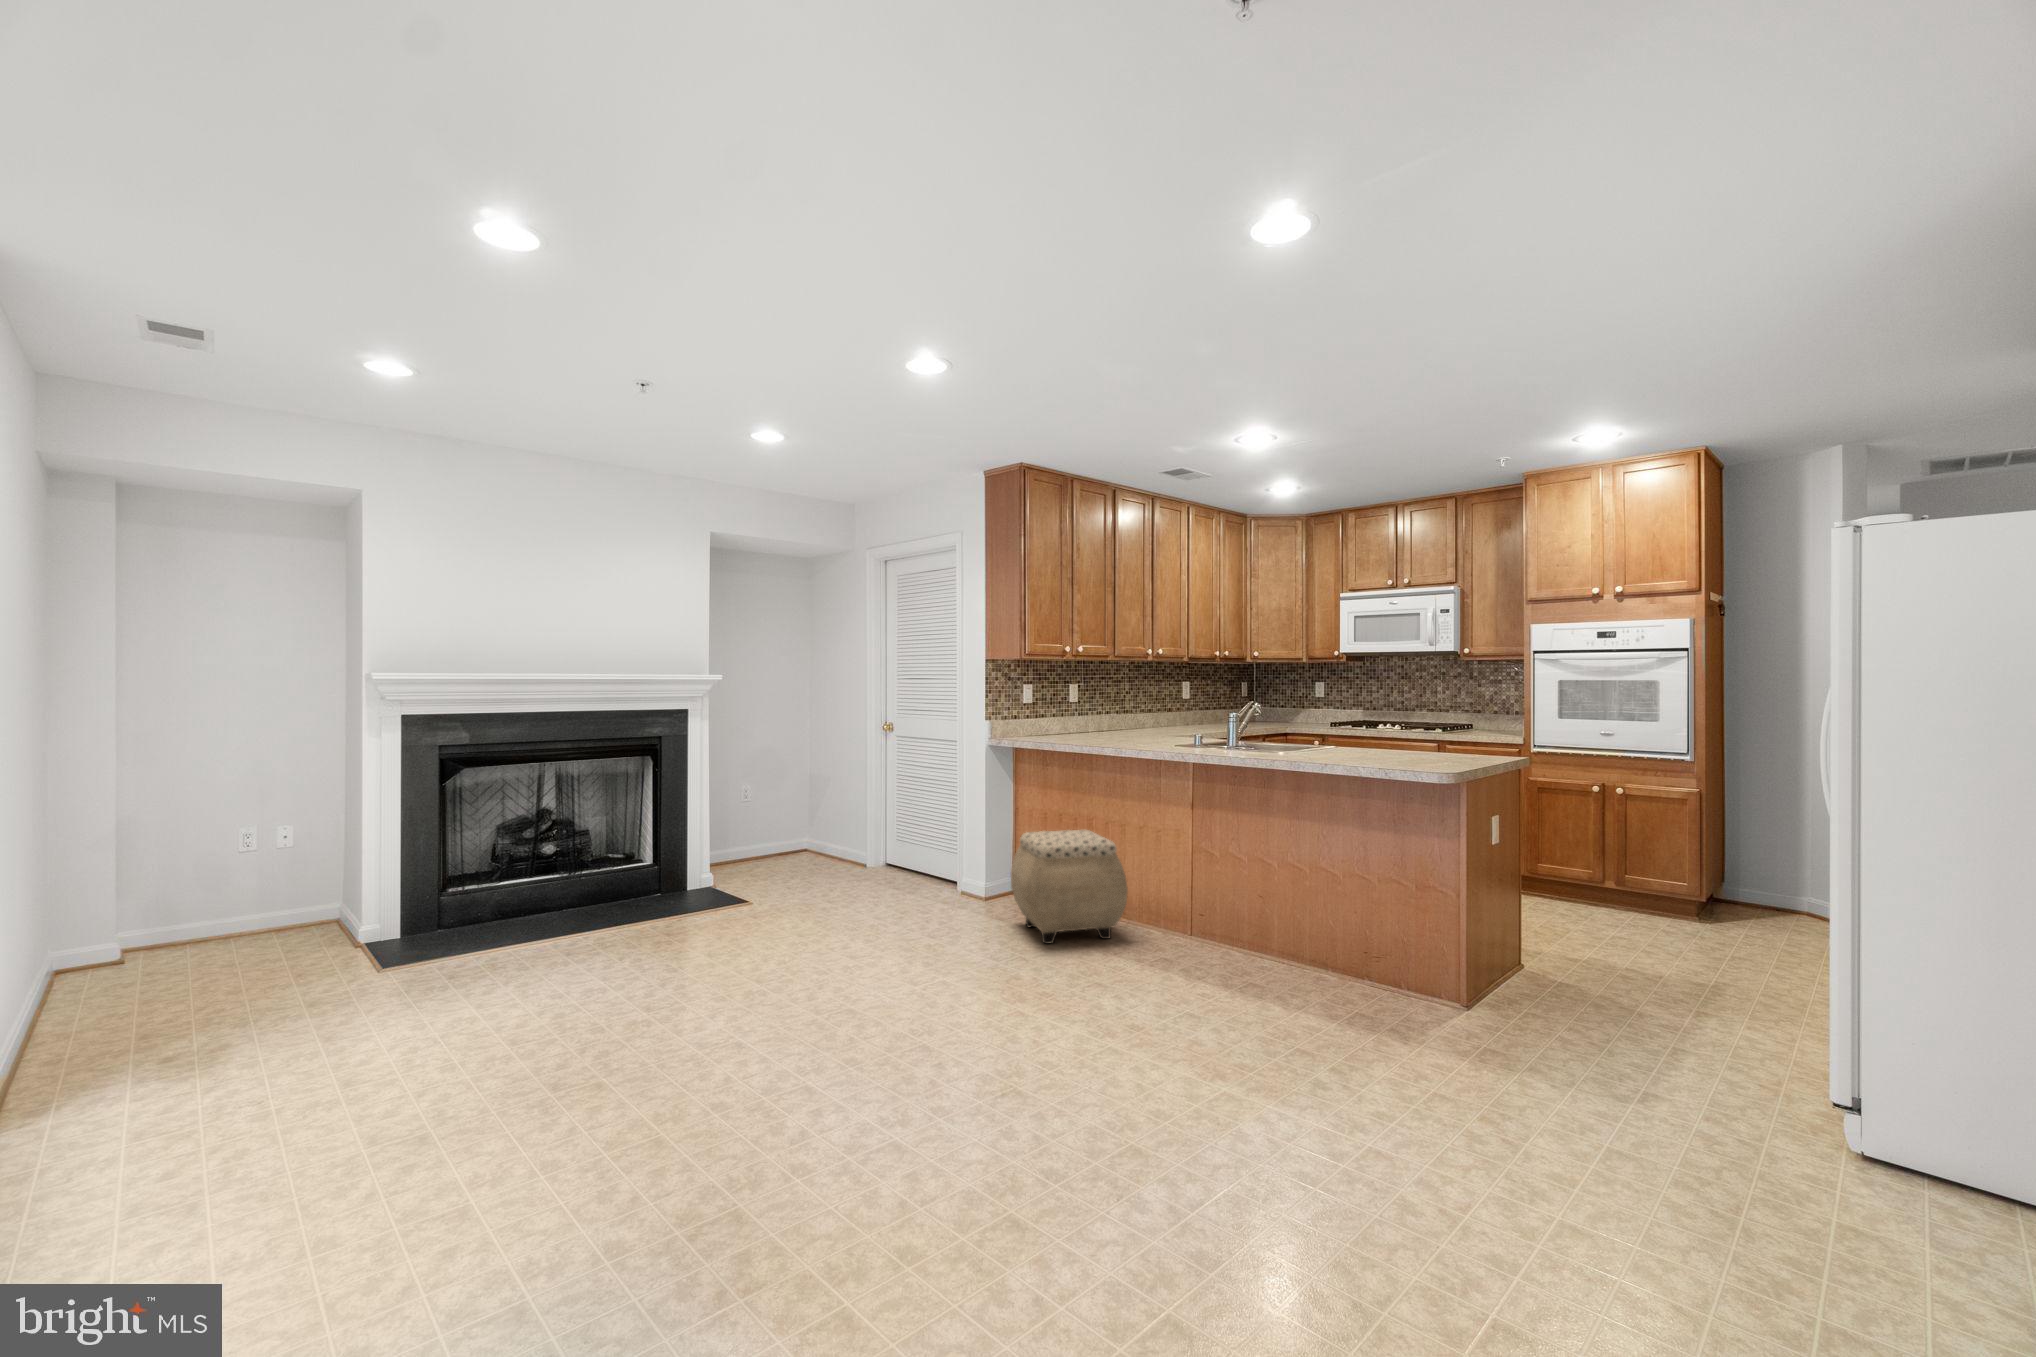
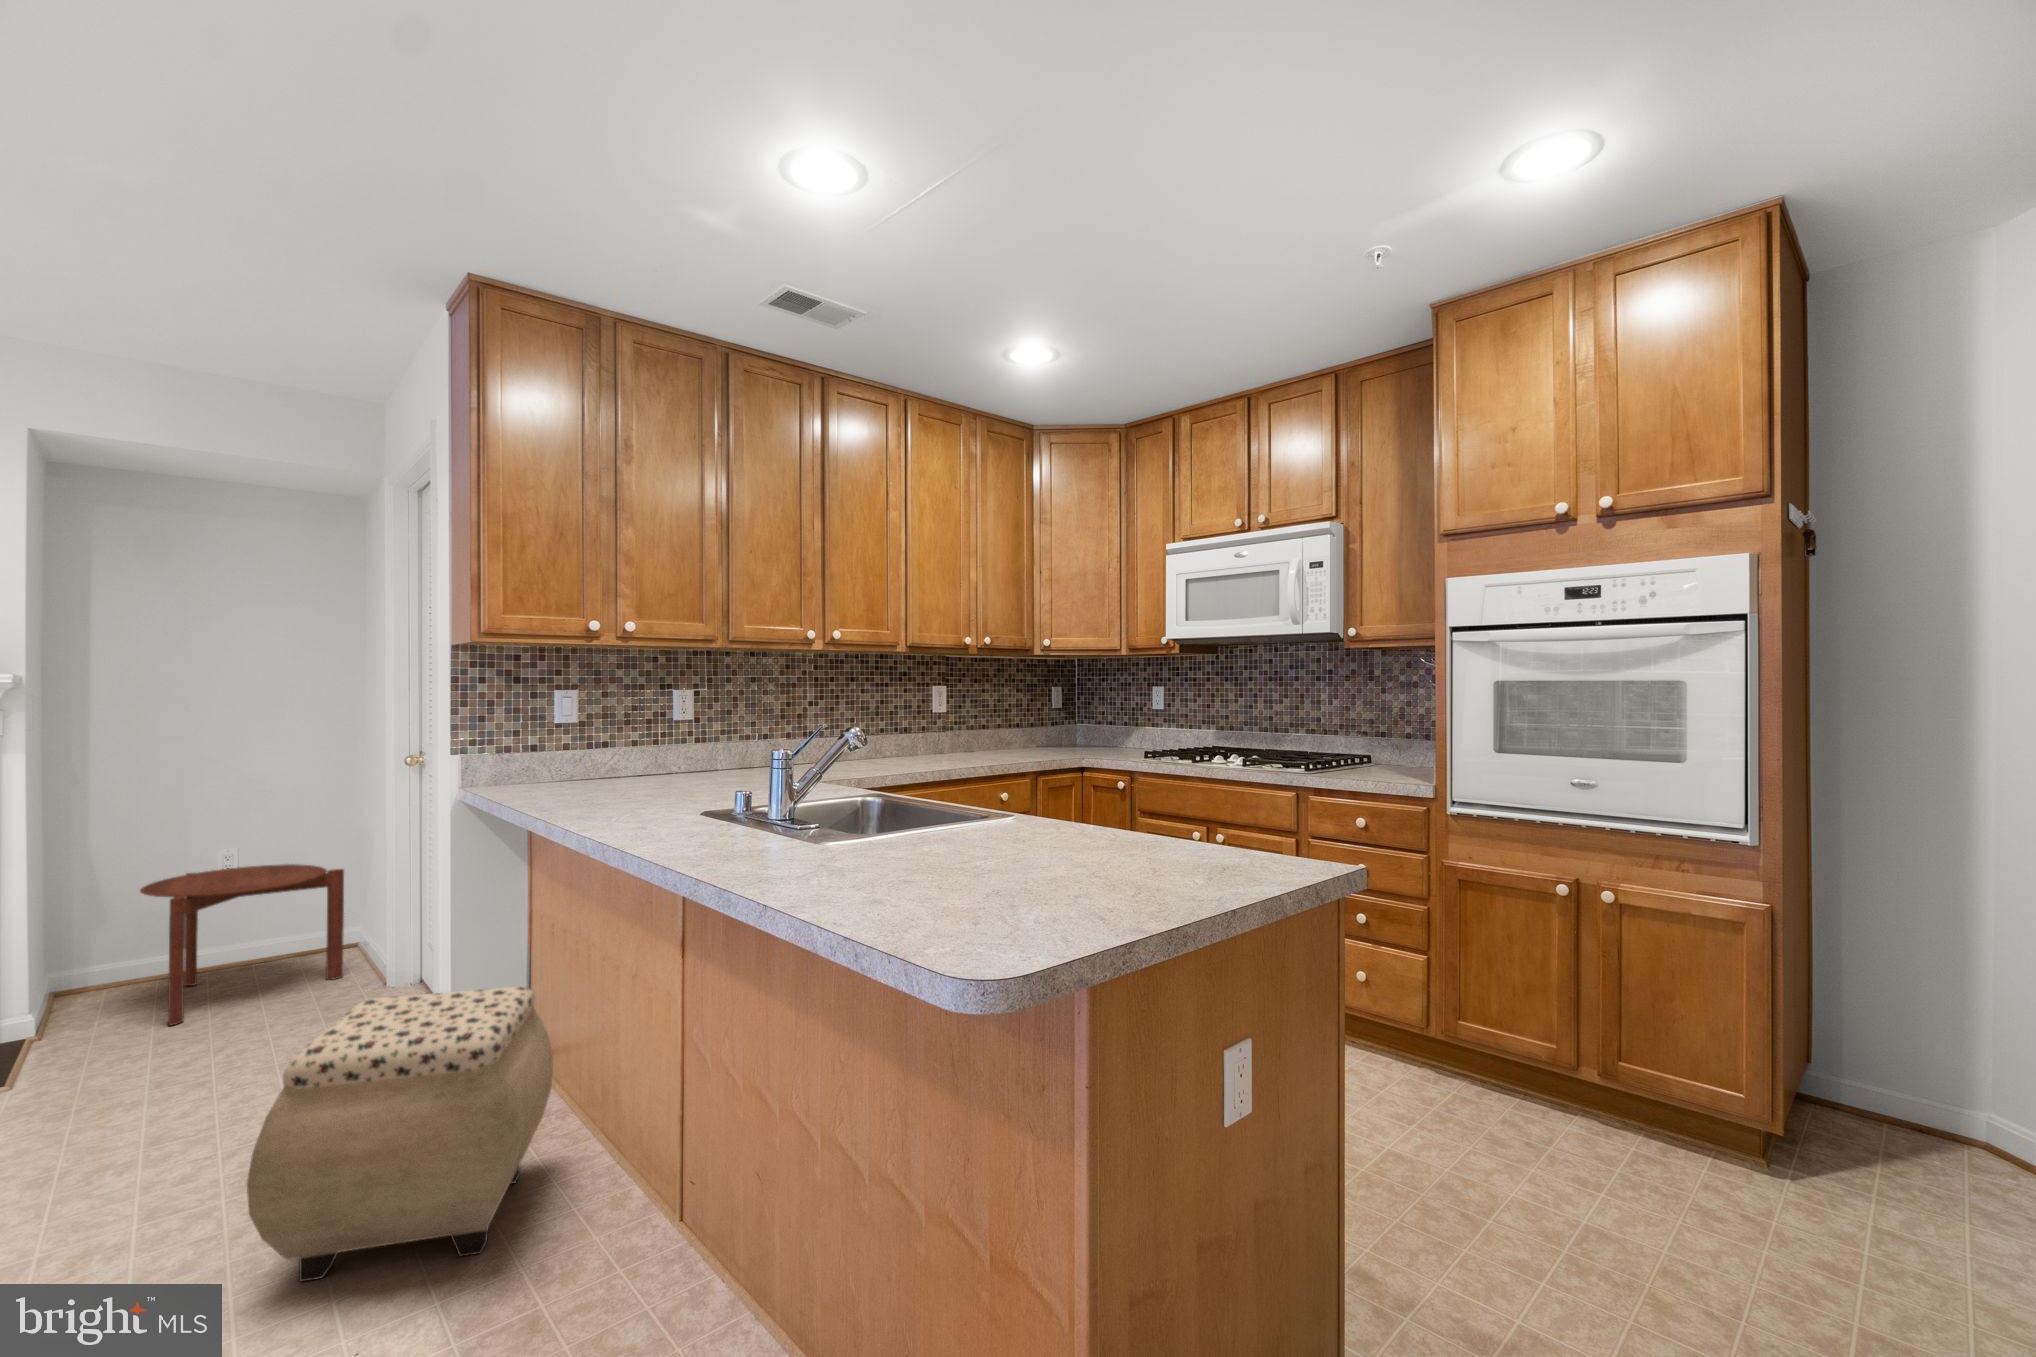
side table: none [751,792,841,877] -> present [140,864,344,1026]

